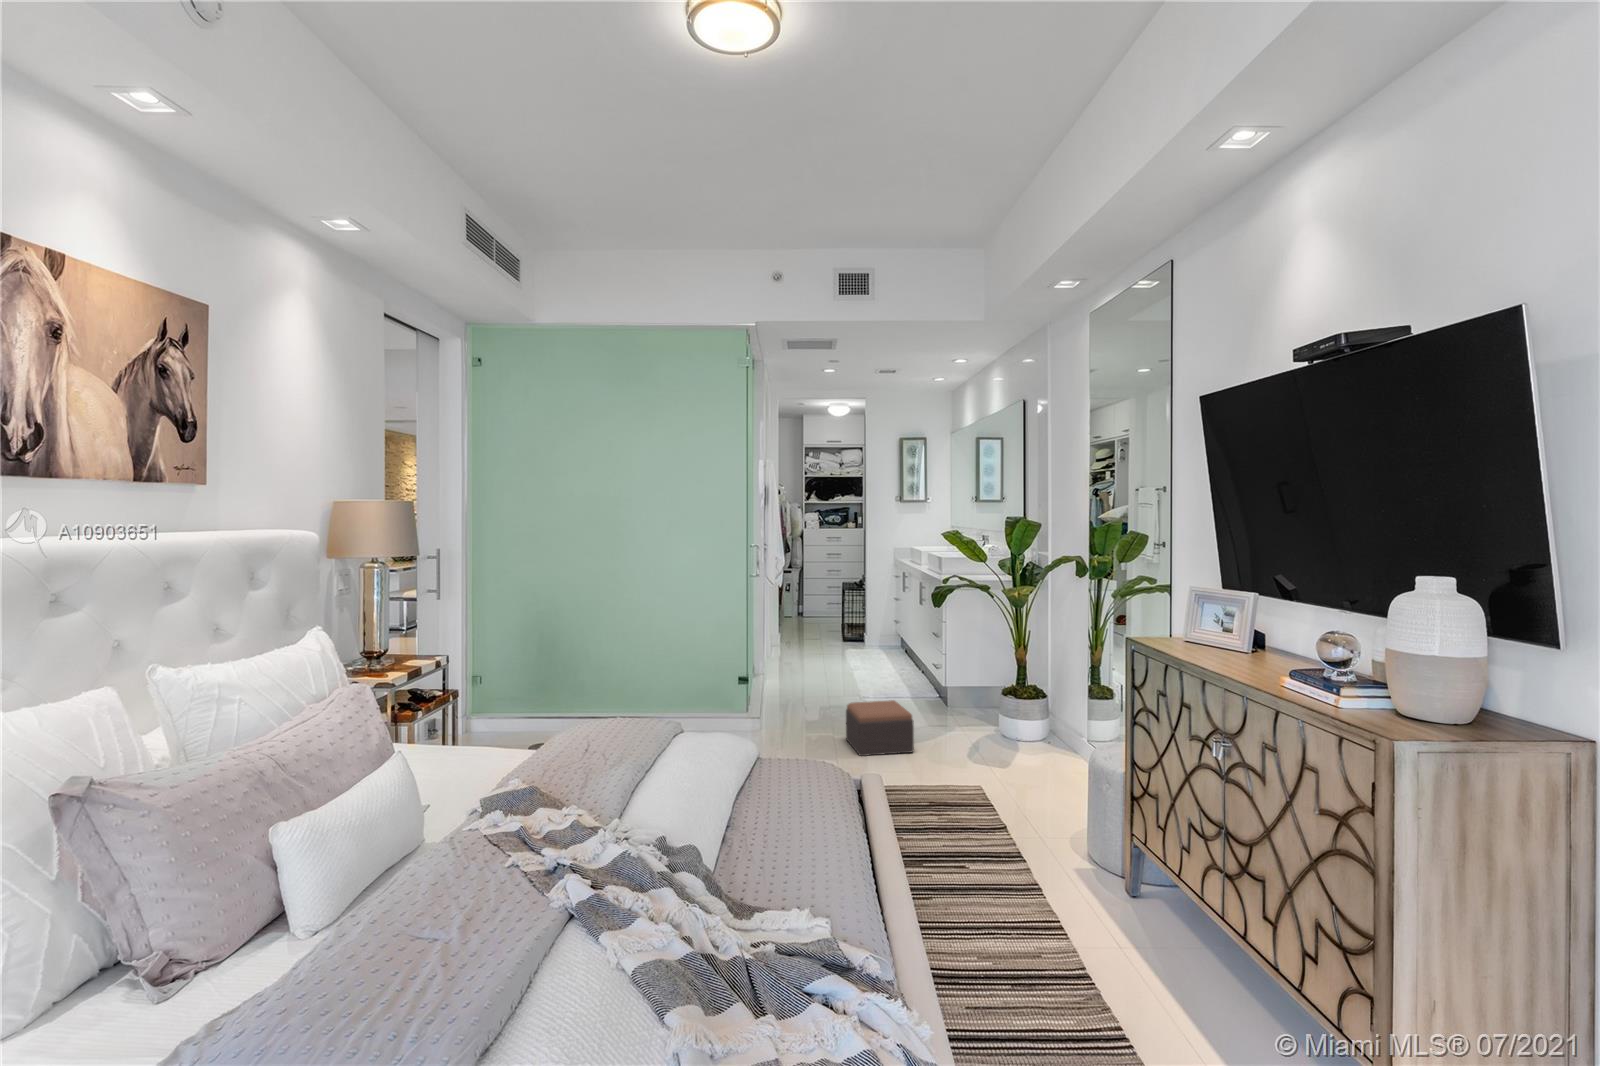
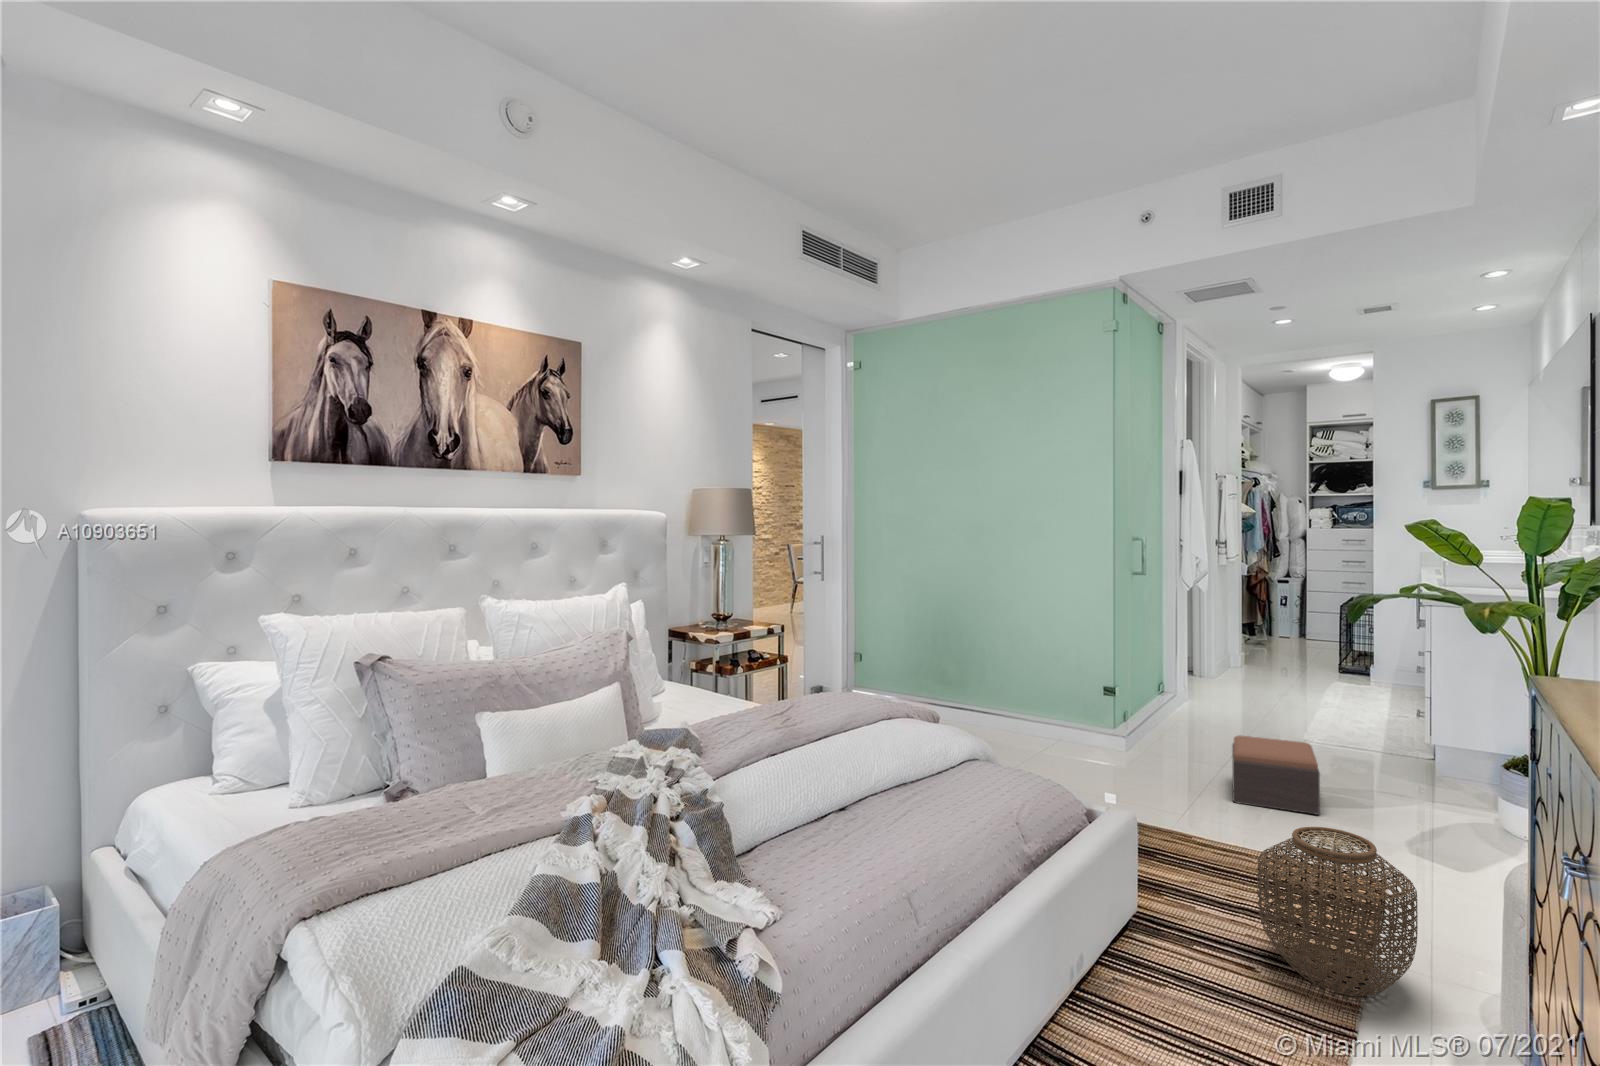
woven basket: none [956,755,1049,866] -> present [1257,827,1418,996]

